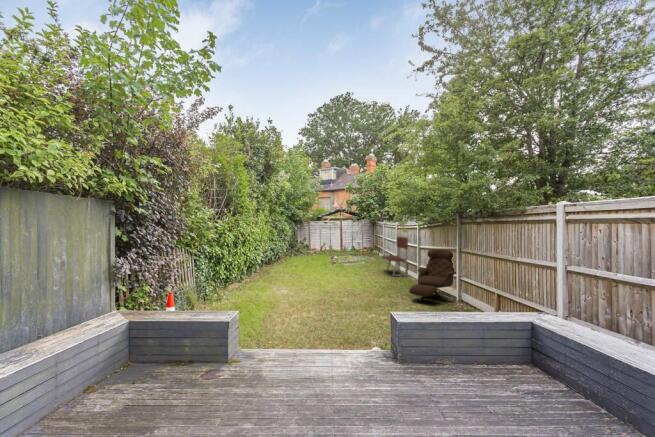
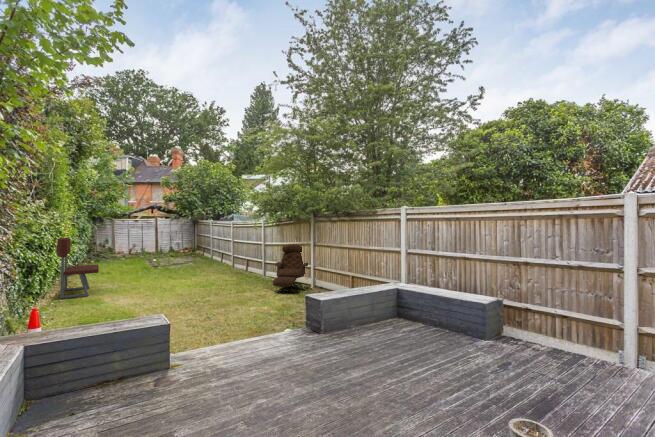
bench: present [382,237,408,276] -> present [57,238,99,299]

